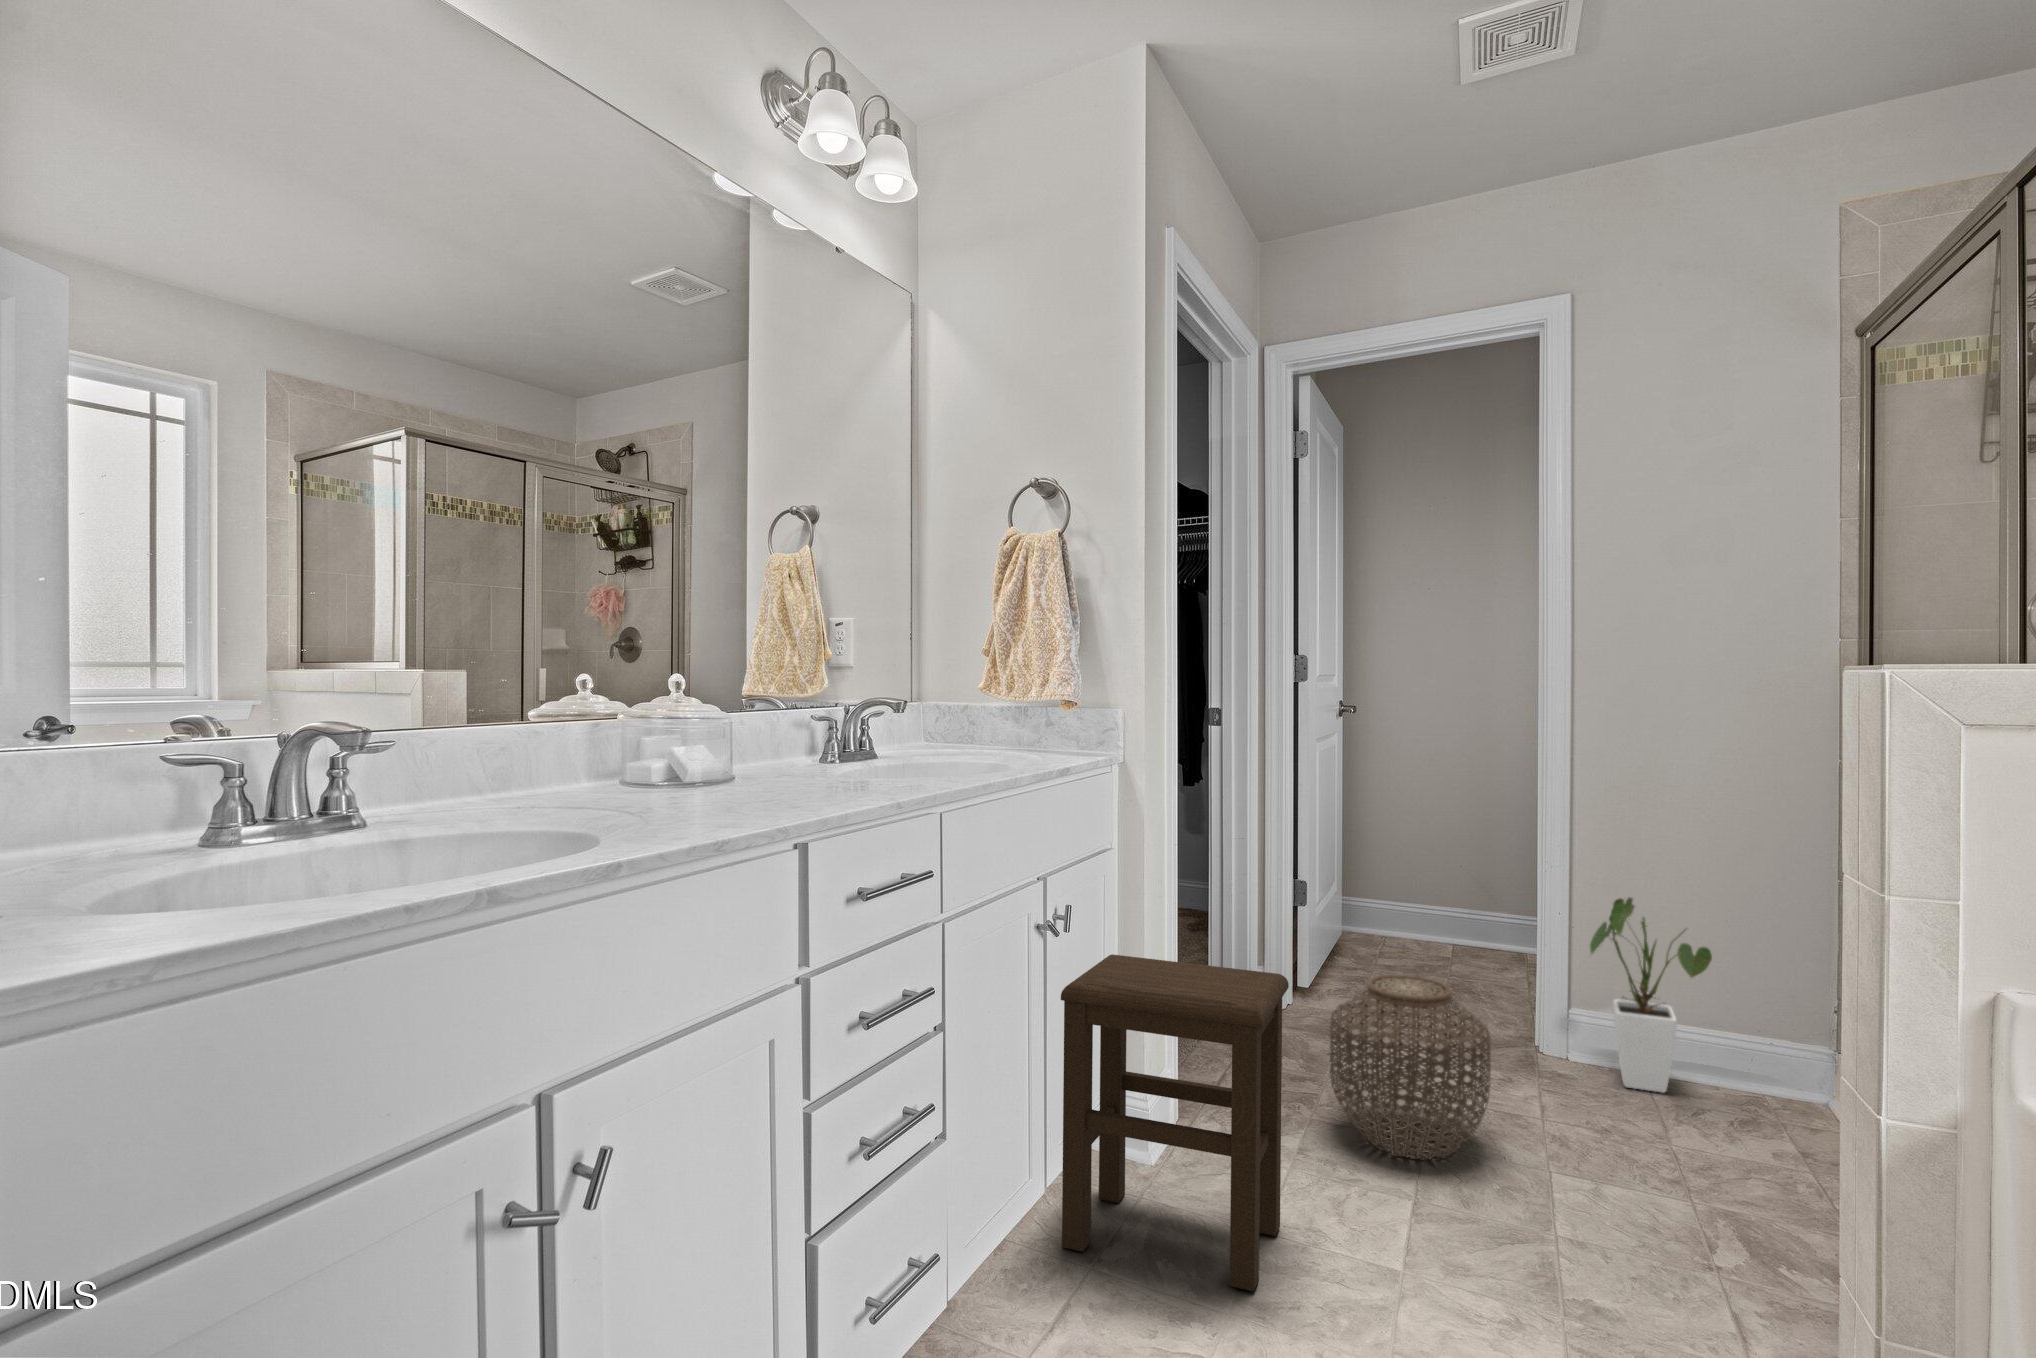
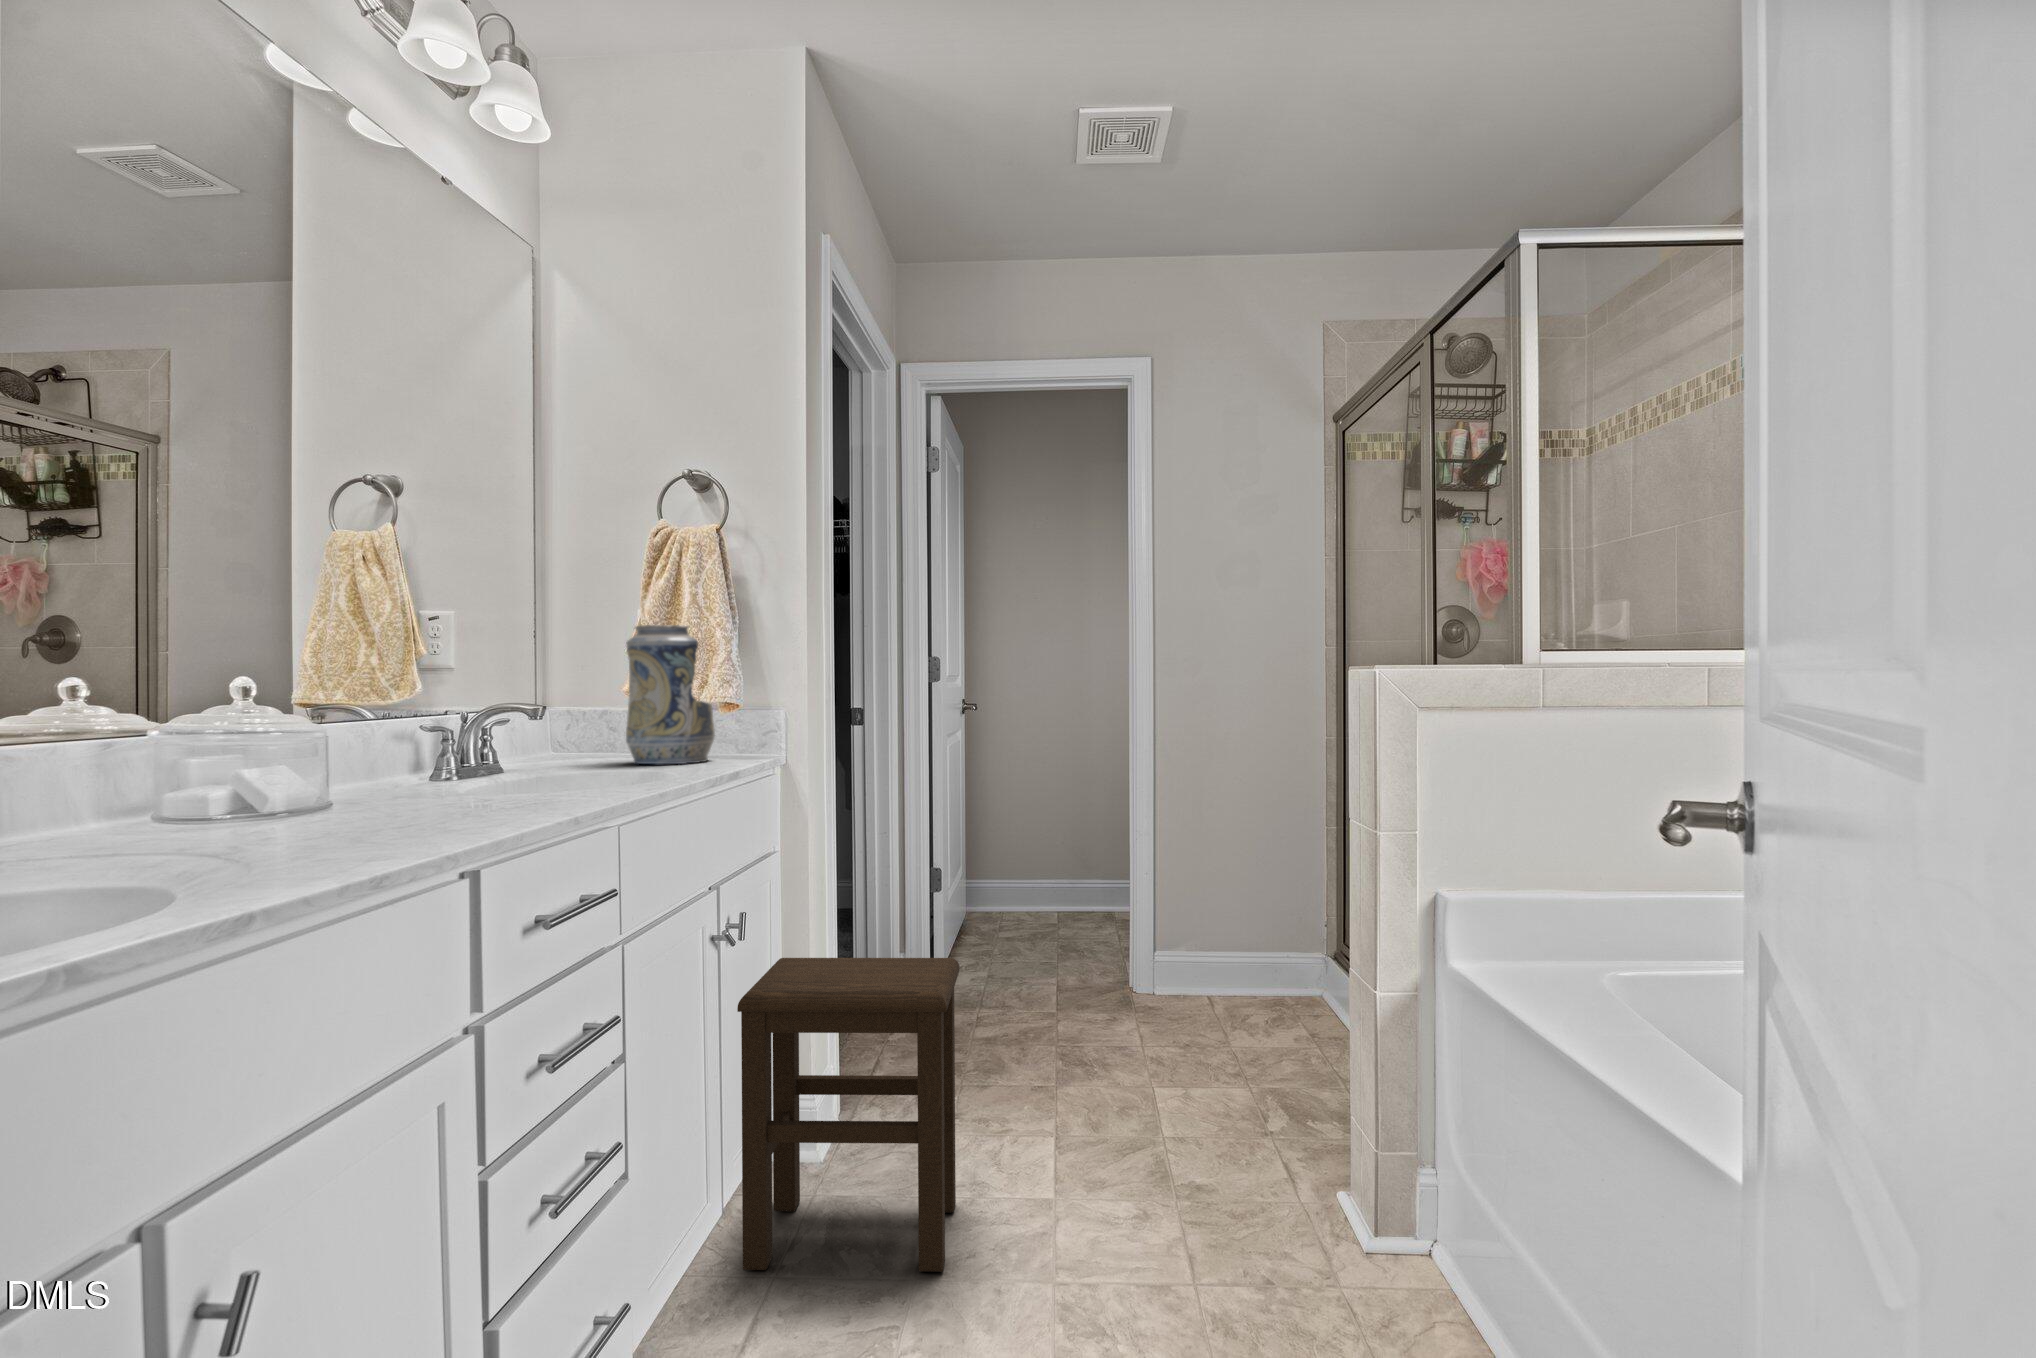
decorative vase: none [978,629,1057,760] -> present [626,625,715,764]
house plant: present [1590,898,1712,1093] -> none [1185,849,1286,1022]
woven basket: present [1330,975,1491,1159] -> none [983,946,1122,1114]

